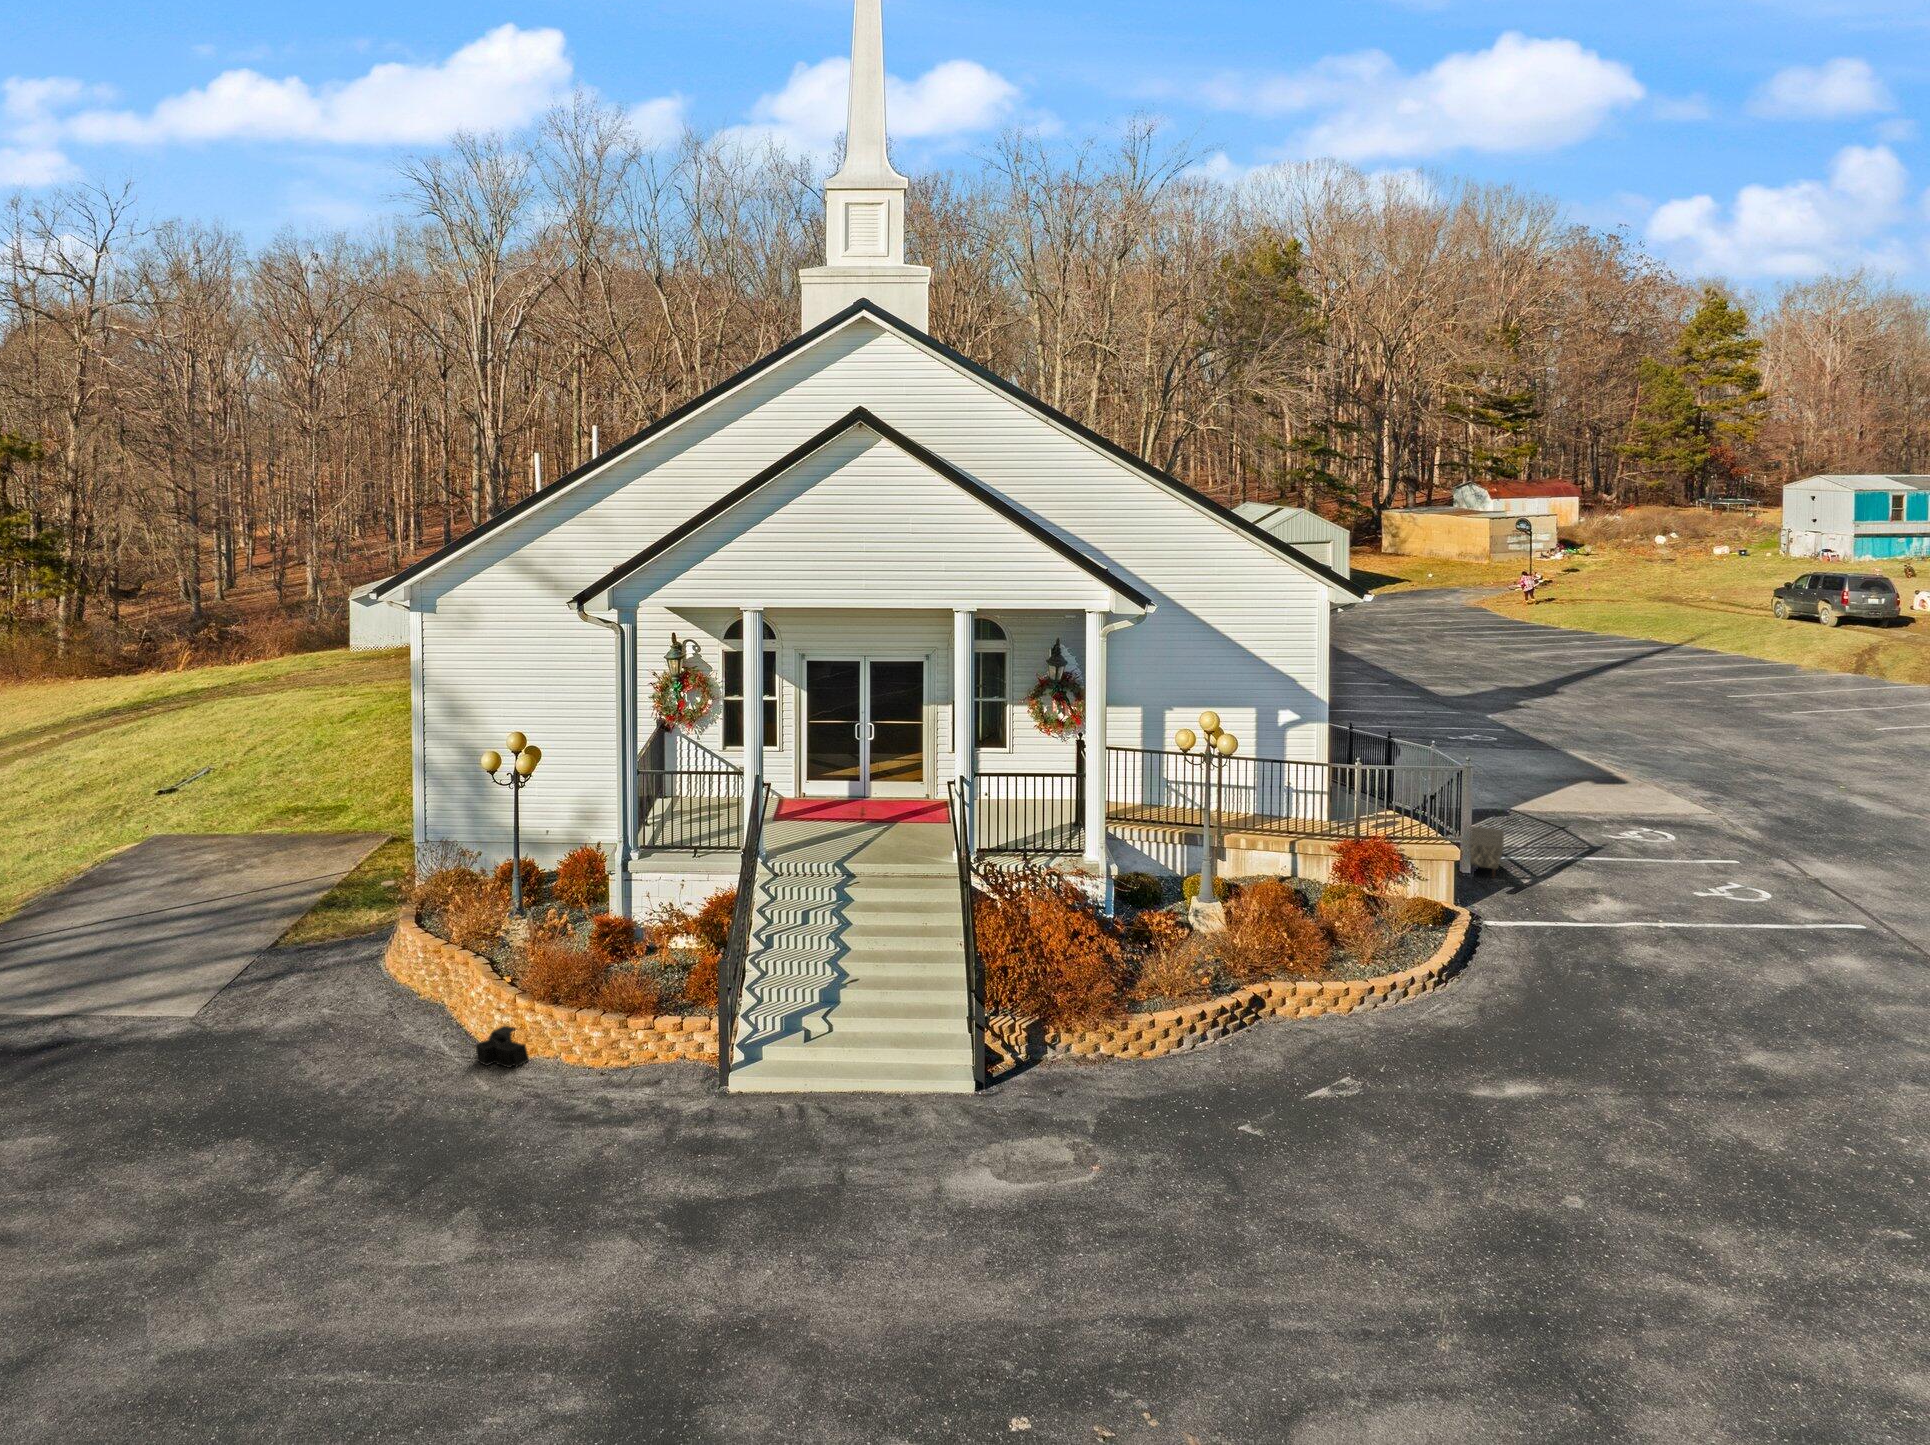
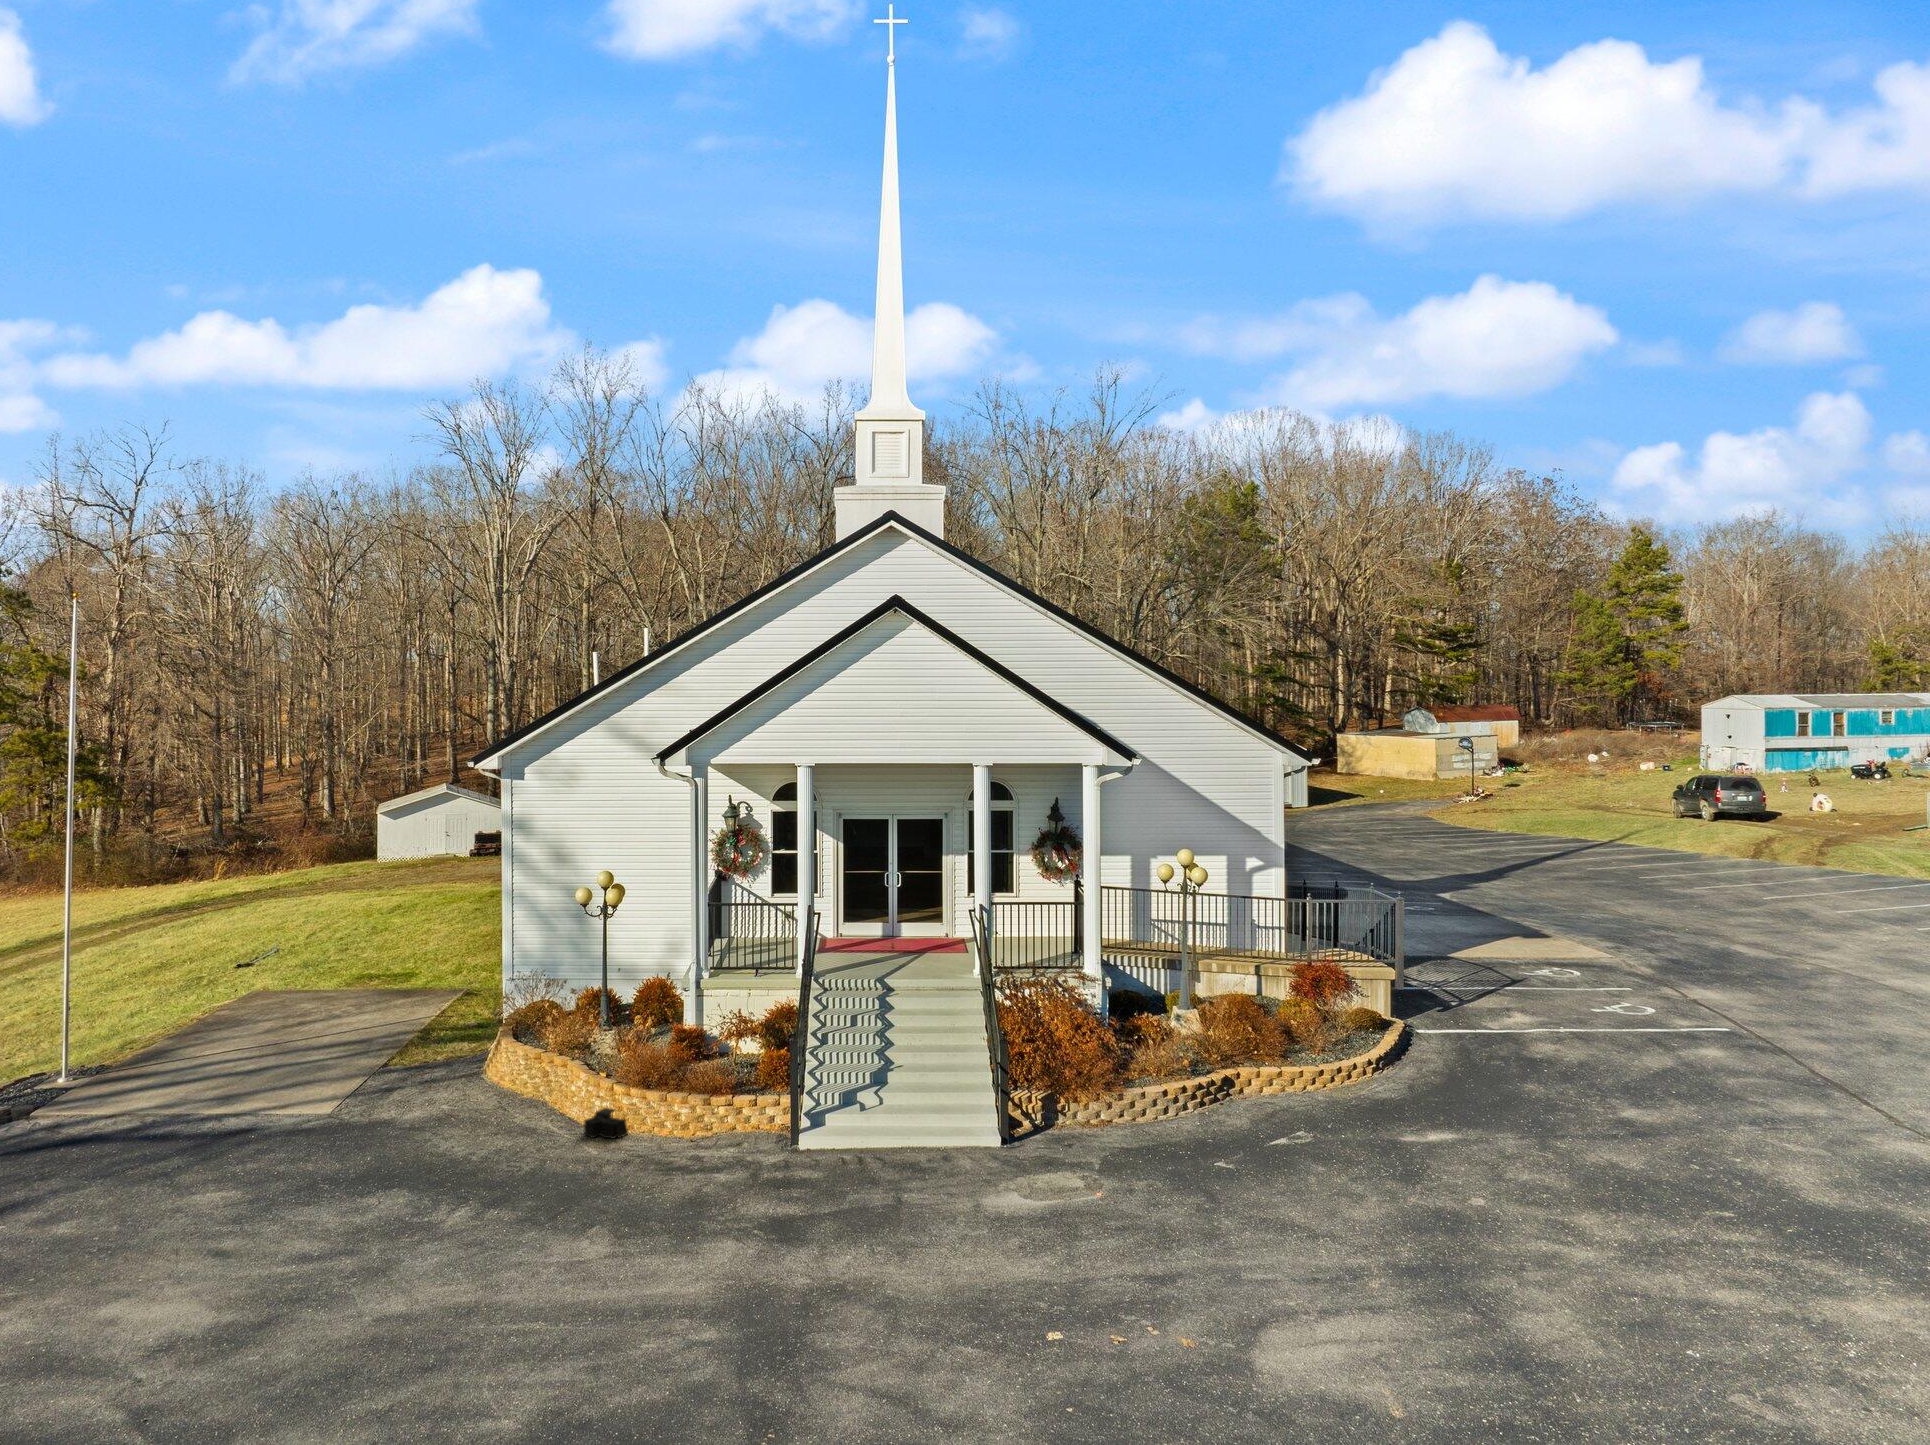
bench: present [1470,826,1504,878] -> none [1403,962,1440,1004]

